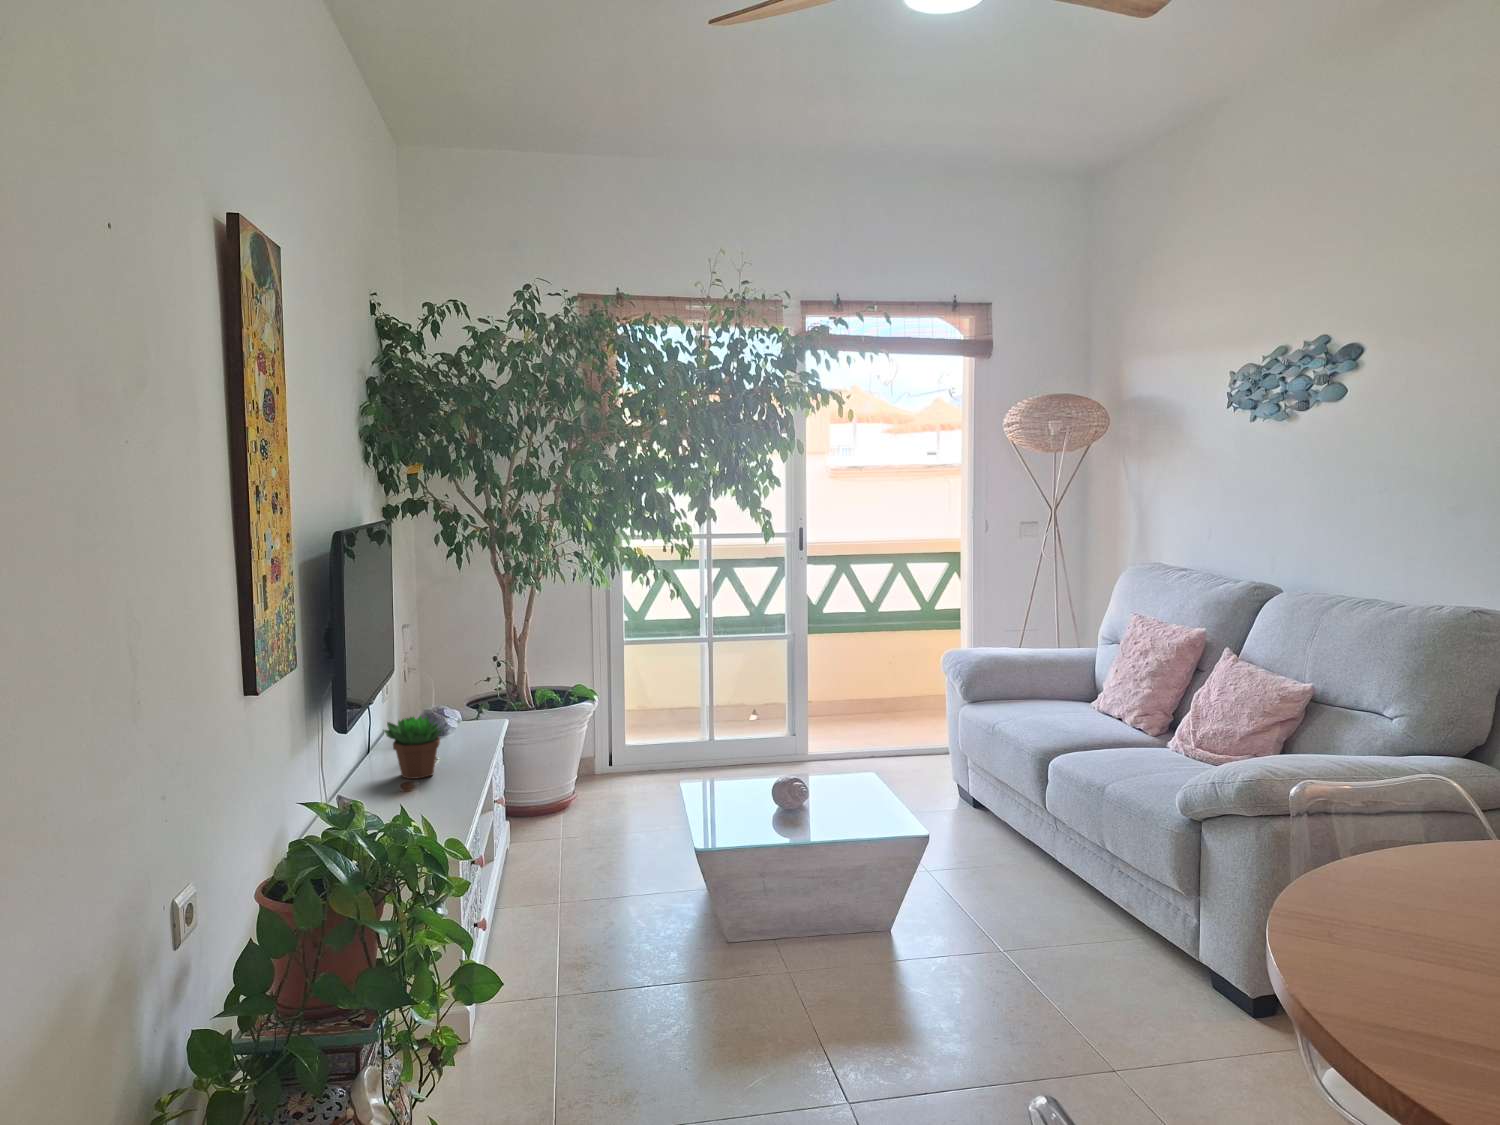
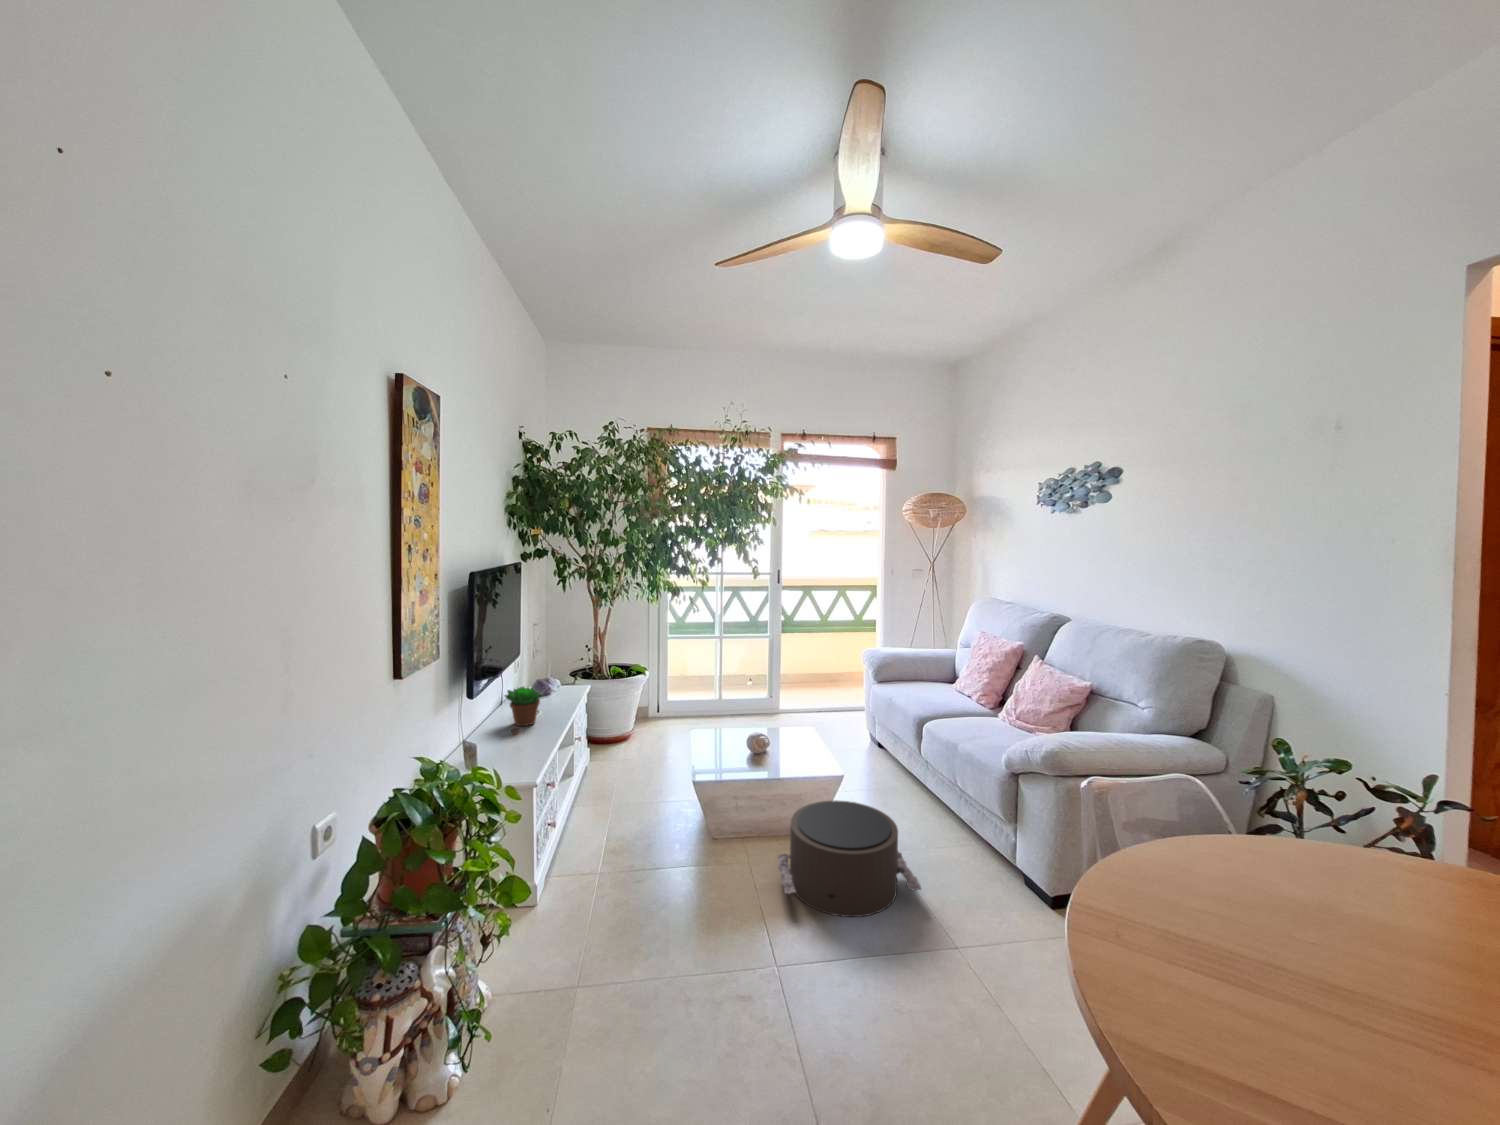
pouf: none [833,877,1059,1044] -> present [778,801,921,917]

